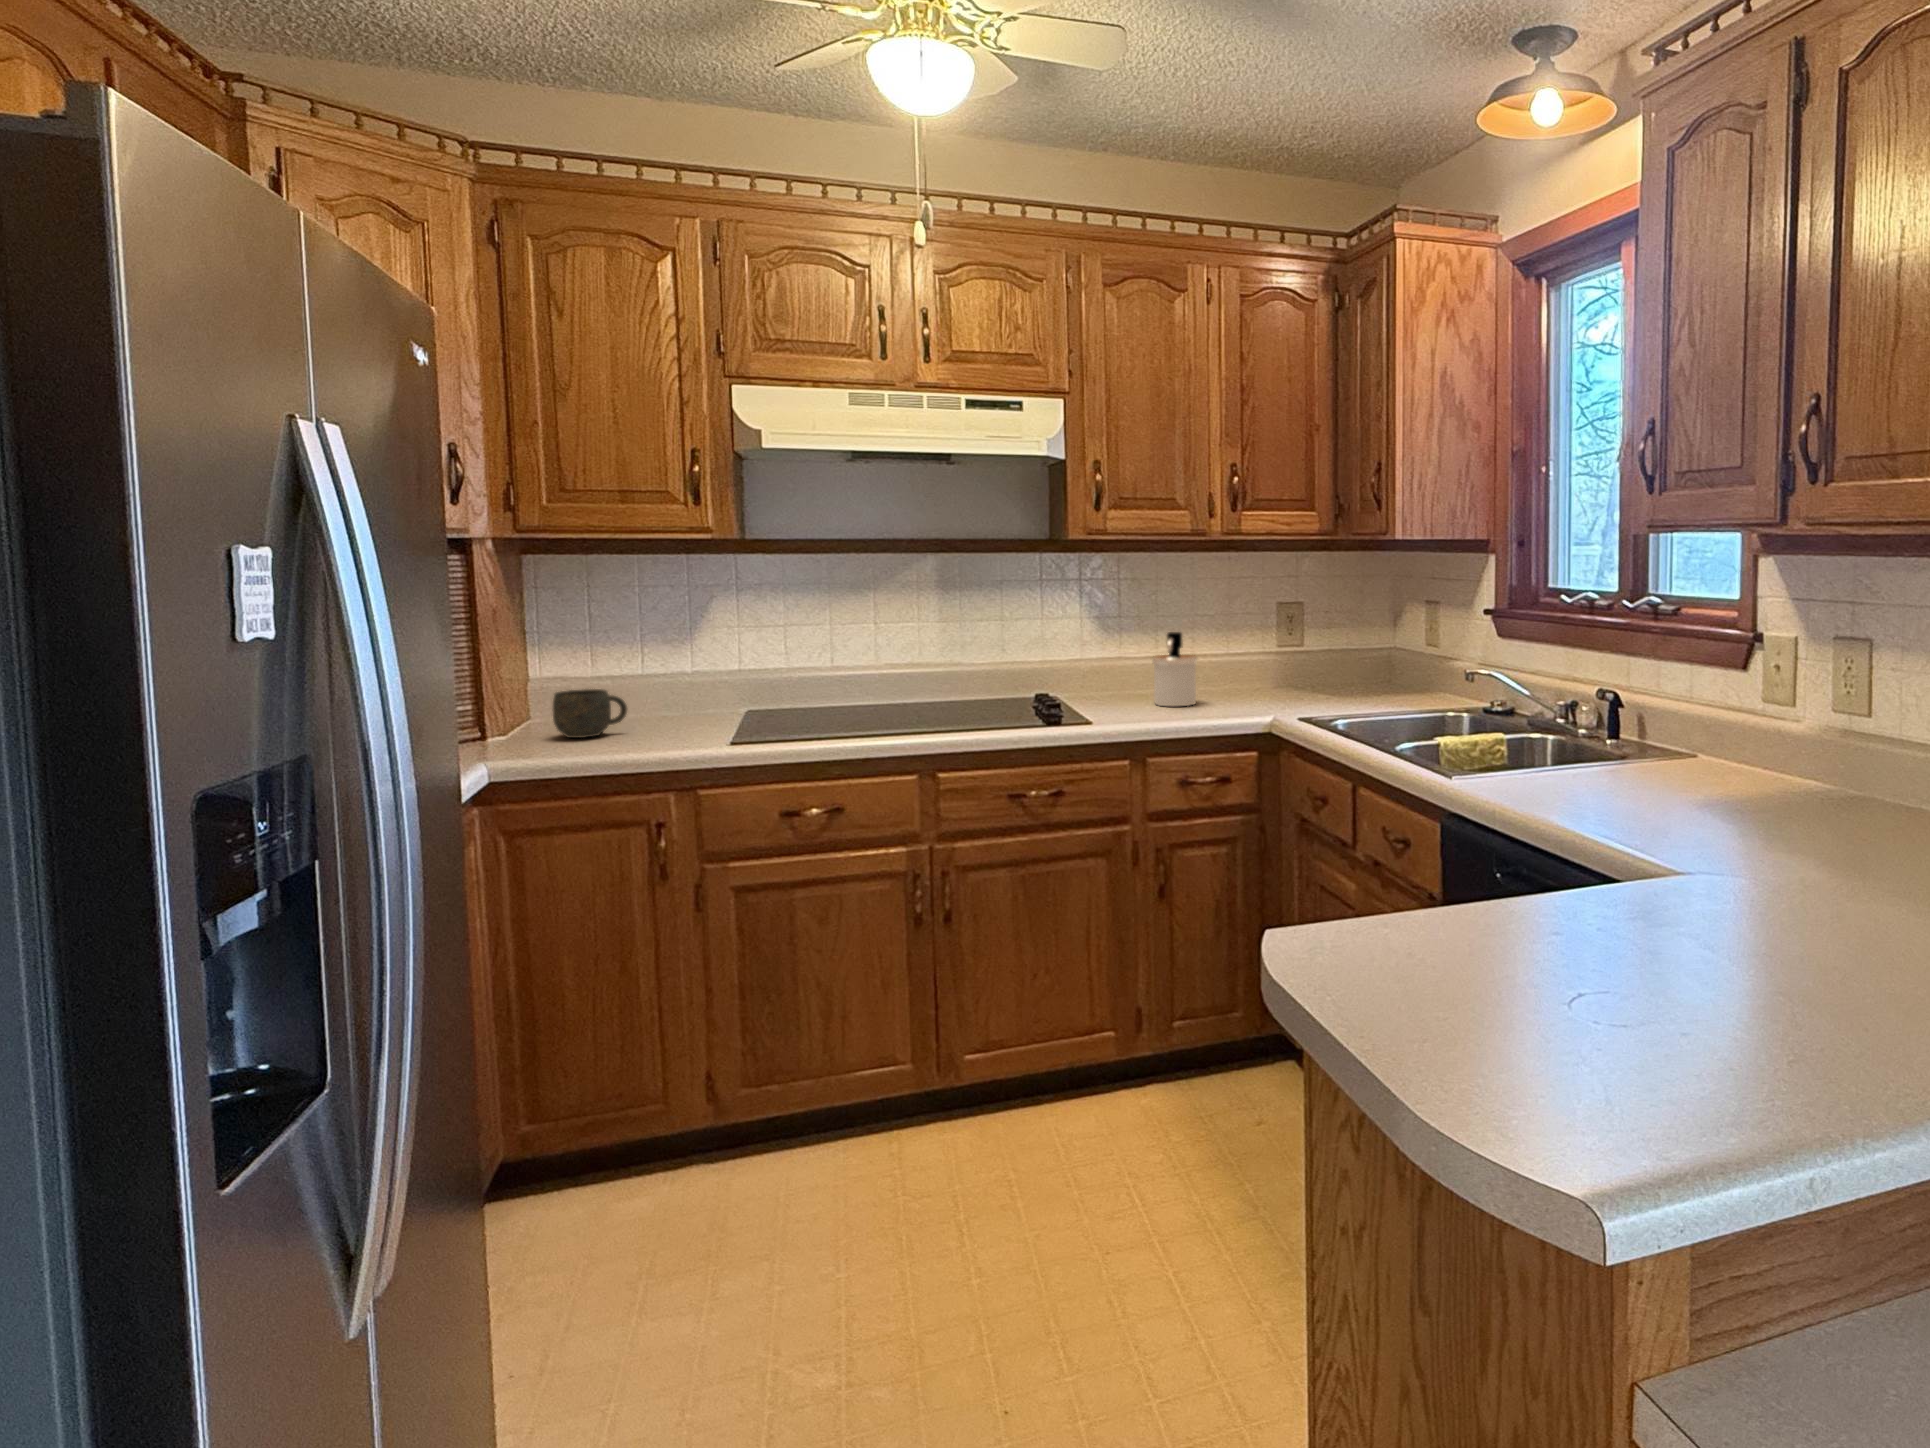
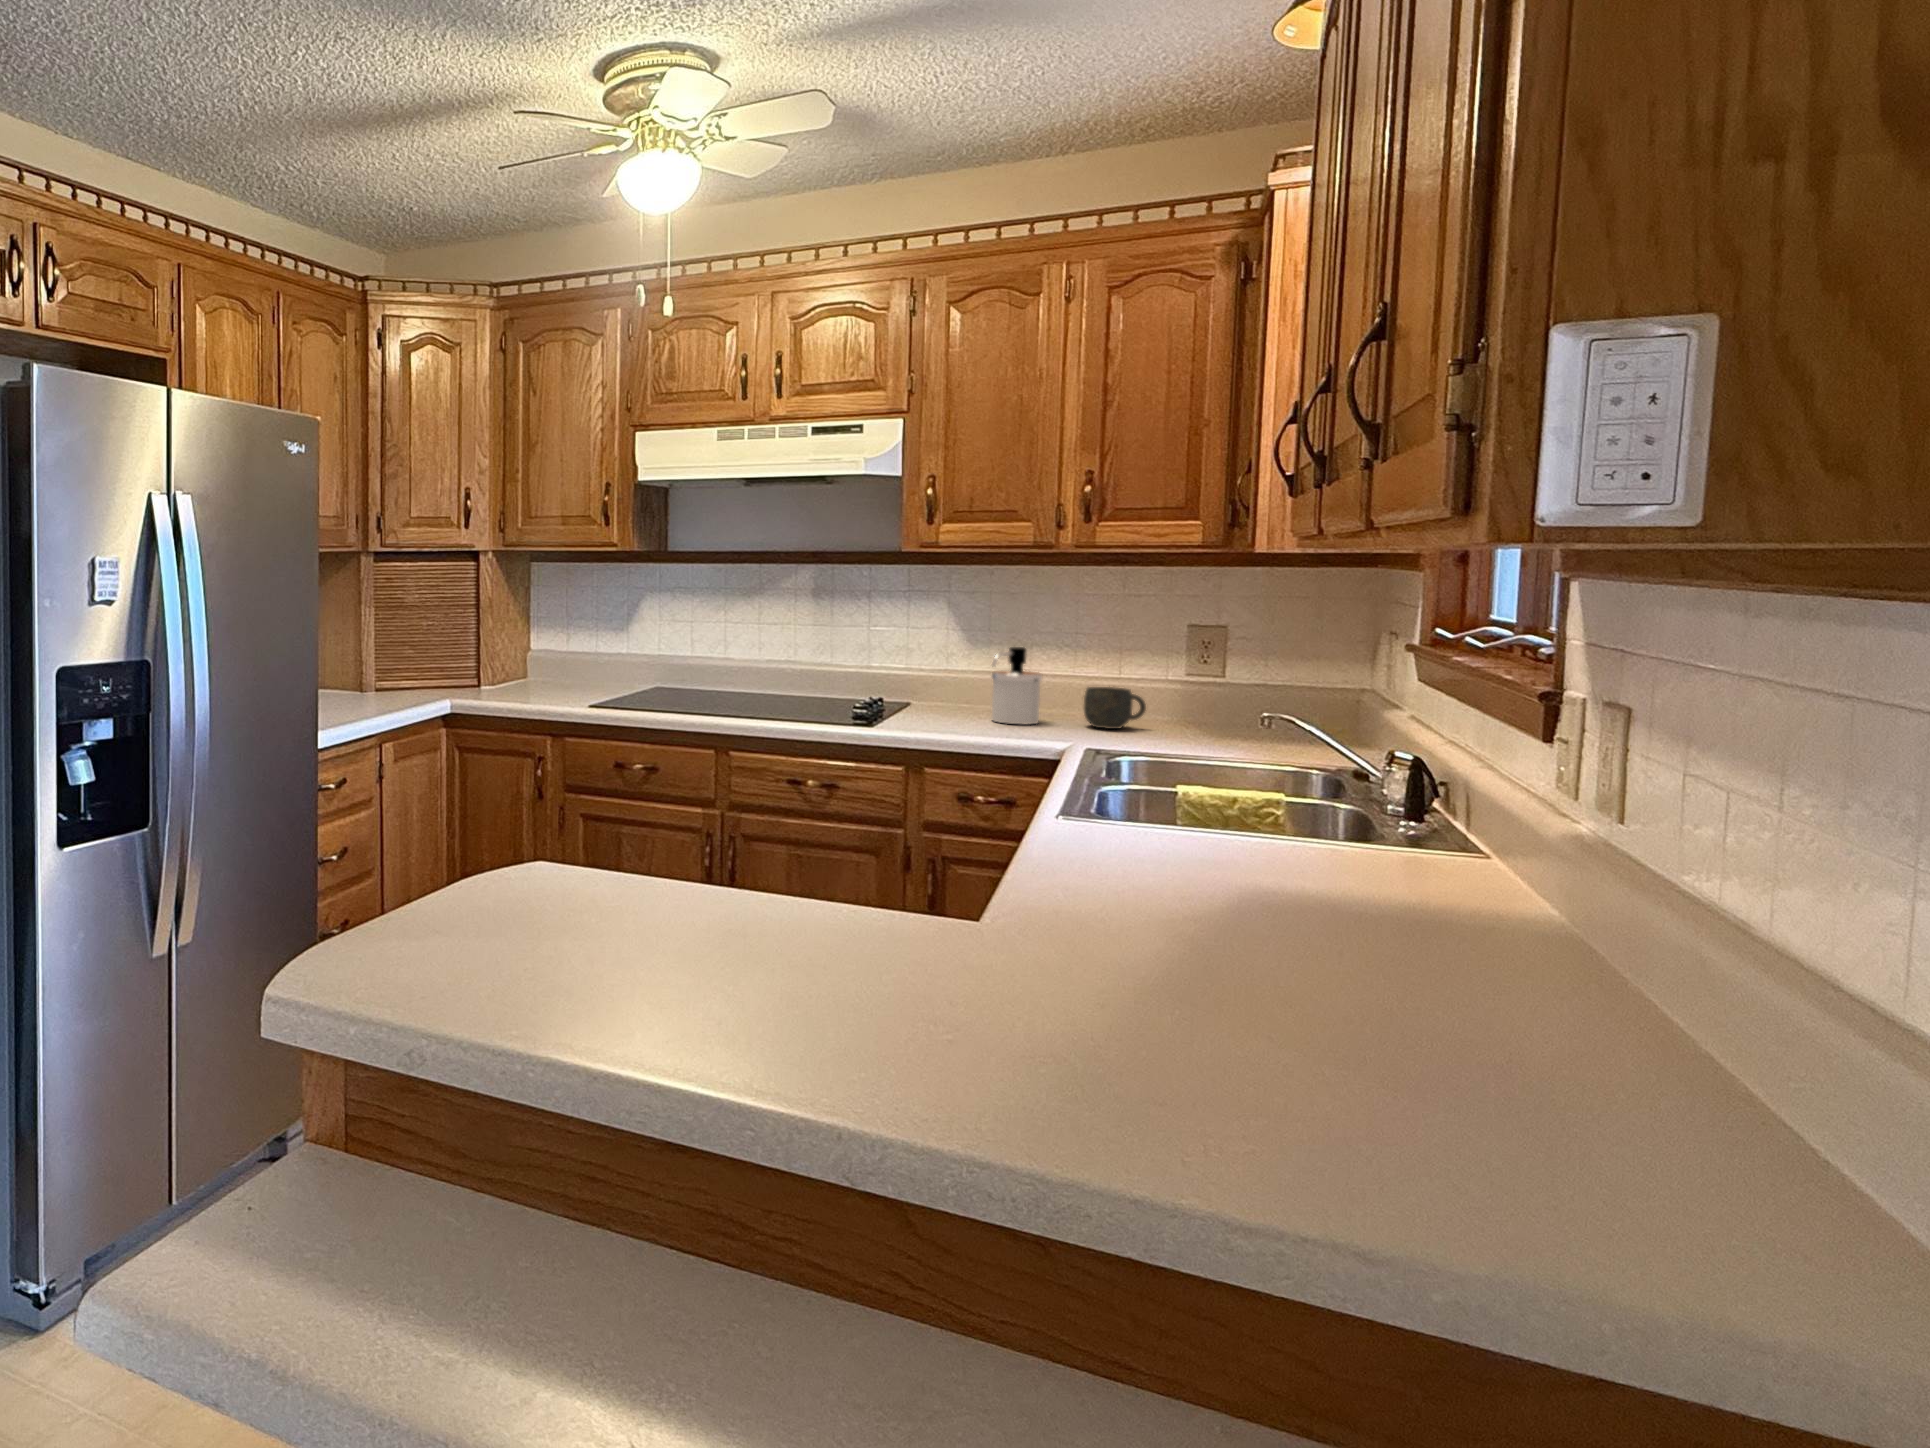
mug: present [552,689,627,738] -> present [1084,687,1146,729]

